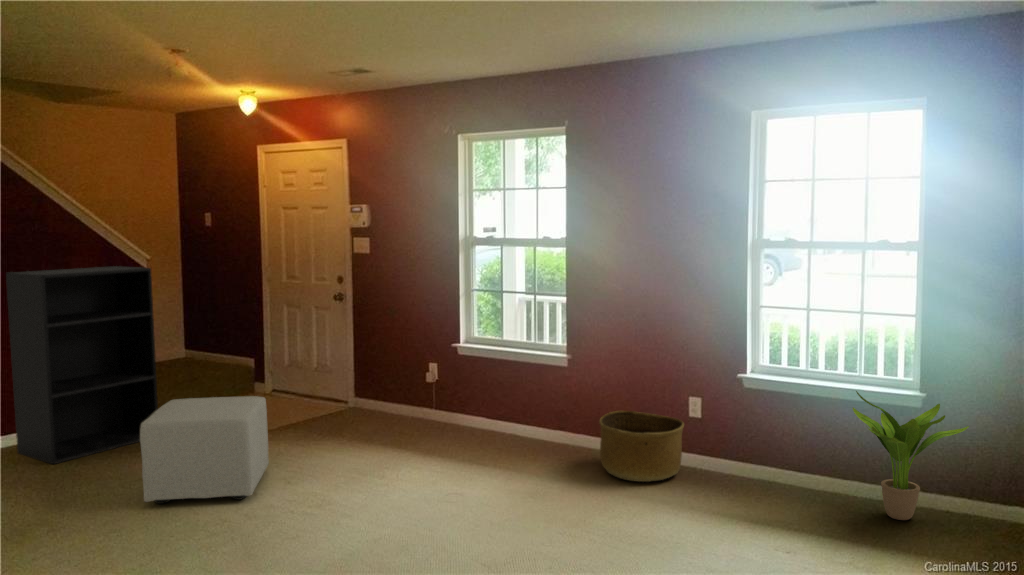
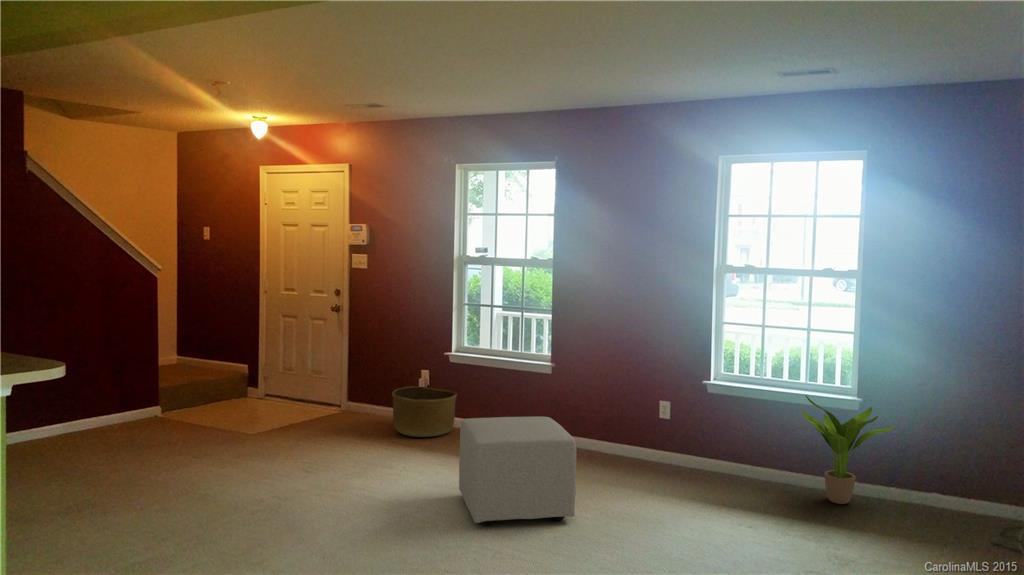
bookshelf: present [6,266,158,464] -> none [37,274,171,456]
ottoman: present [140,396,269,504] -> present [459,416,576,525]
basket: present [599,411,684,482] -> present [392,386,457,437]

